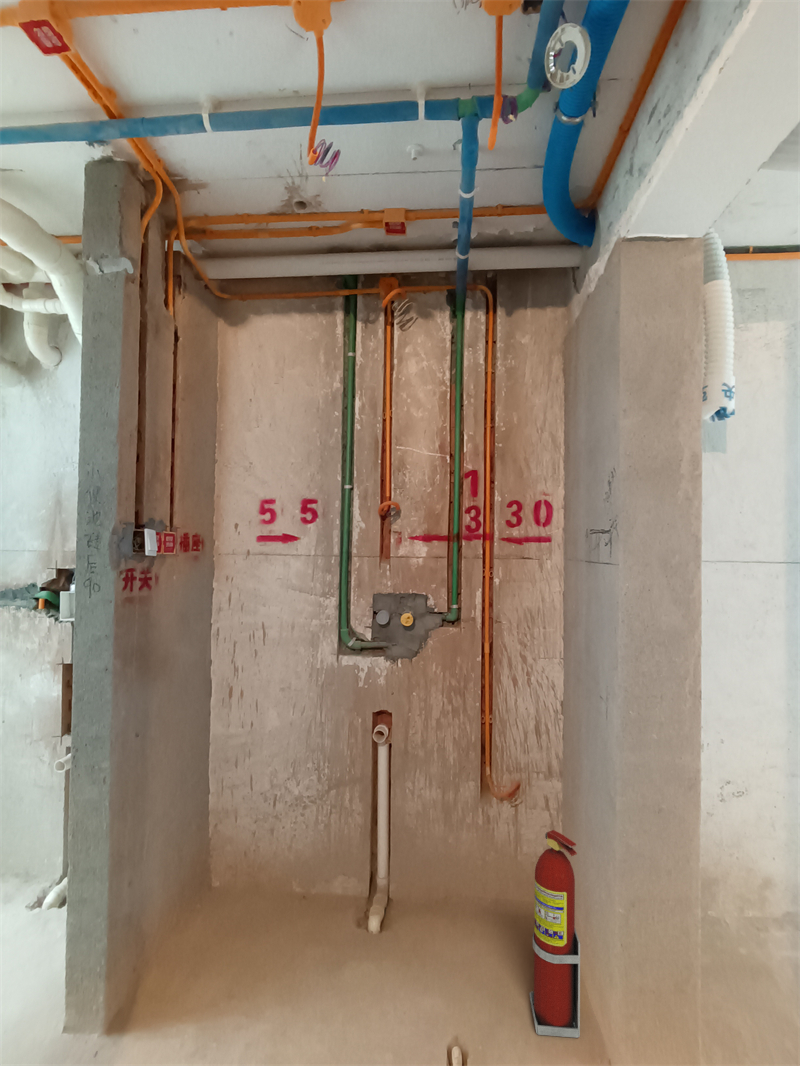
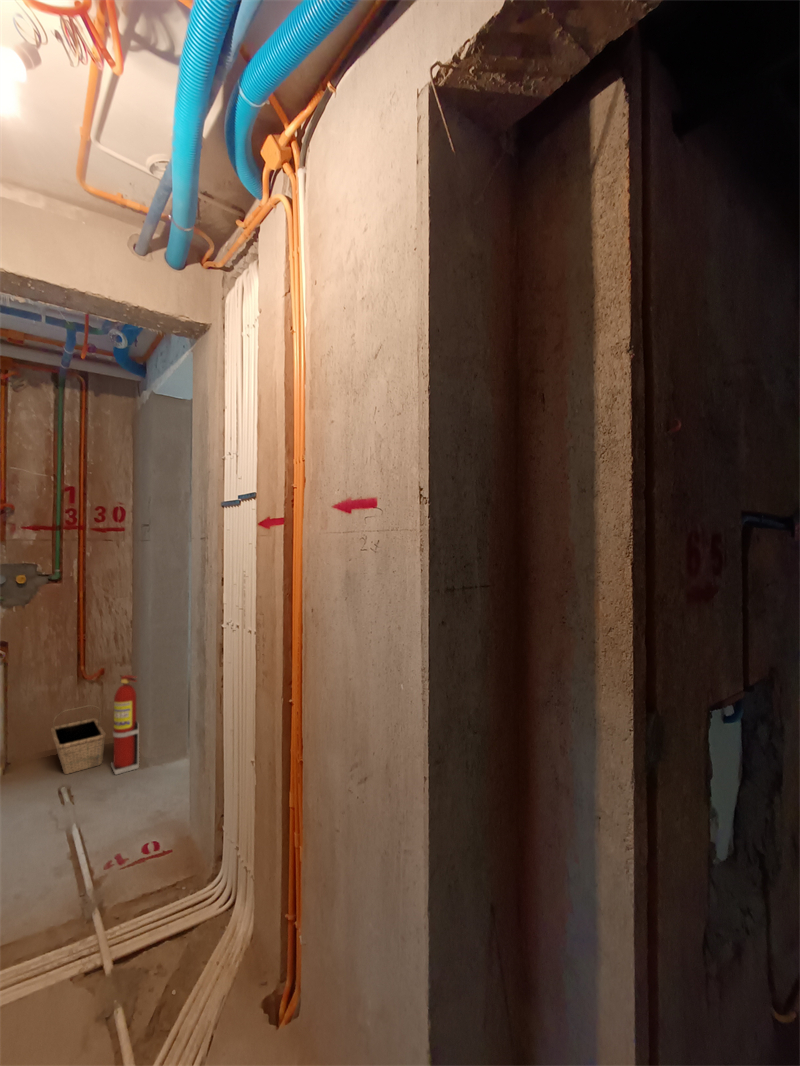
basket: none [445,849,521,982] -> present [51,705,106,774]

